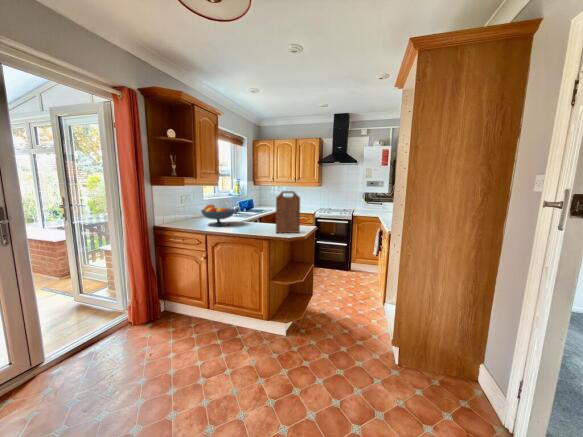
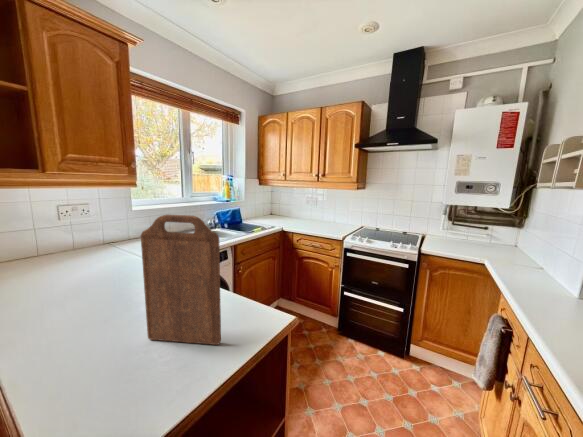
fruit bowl: present [201,204,235,226] -> none [59,225,145,277]

